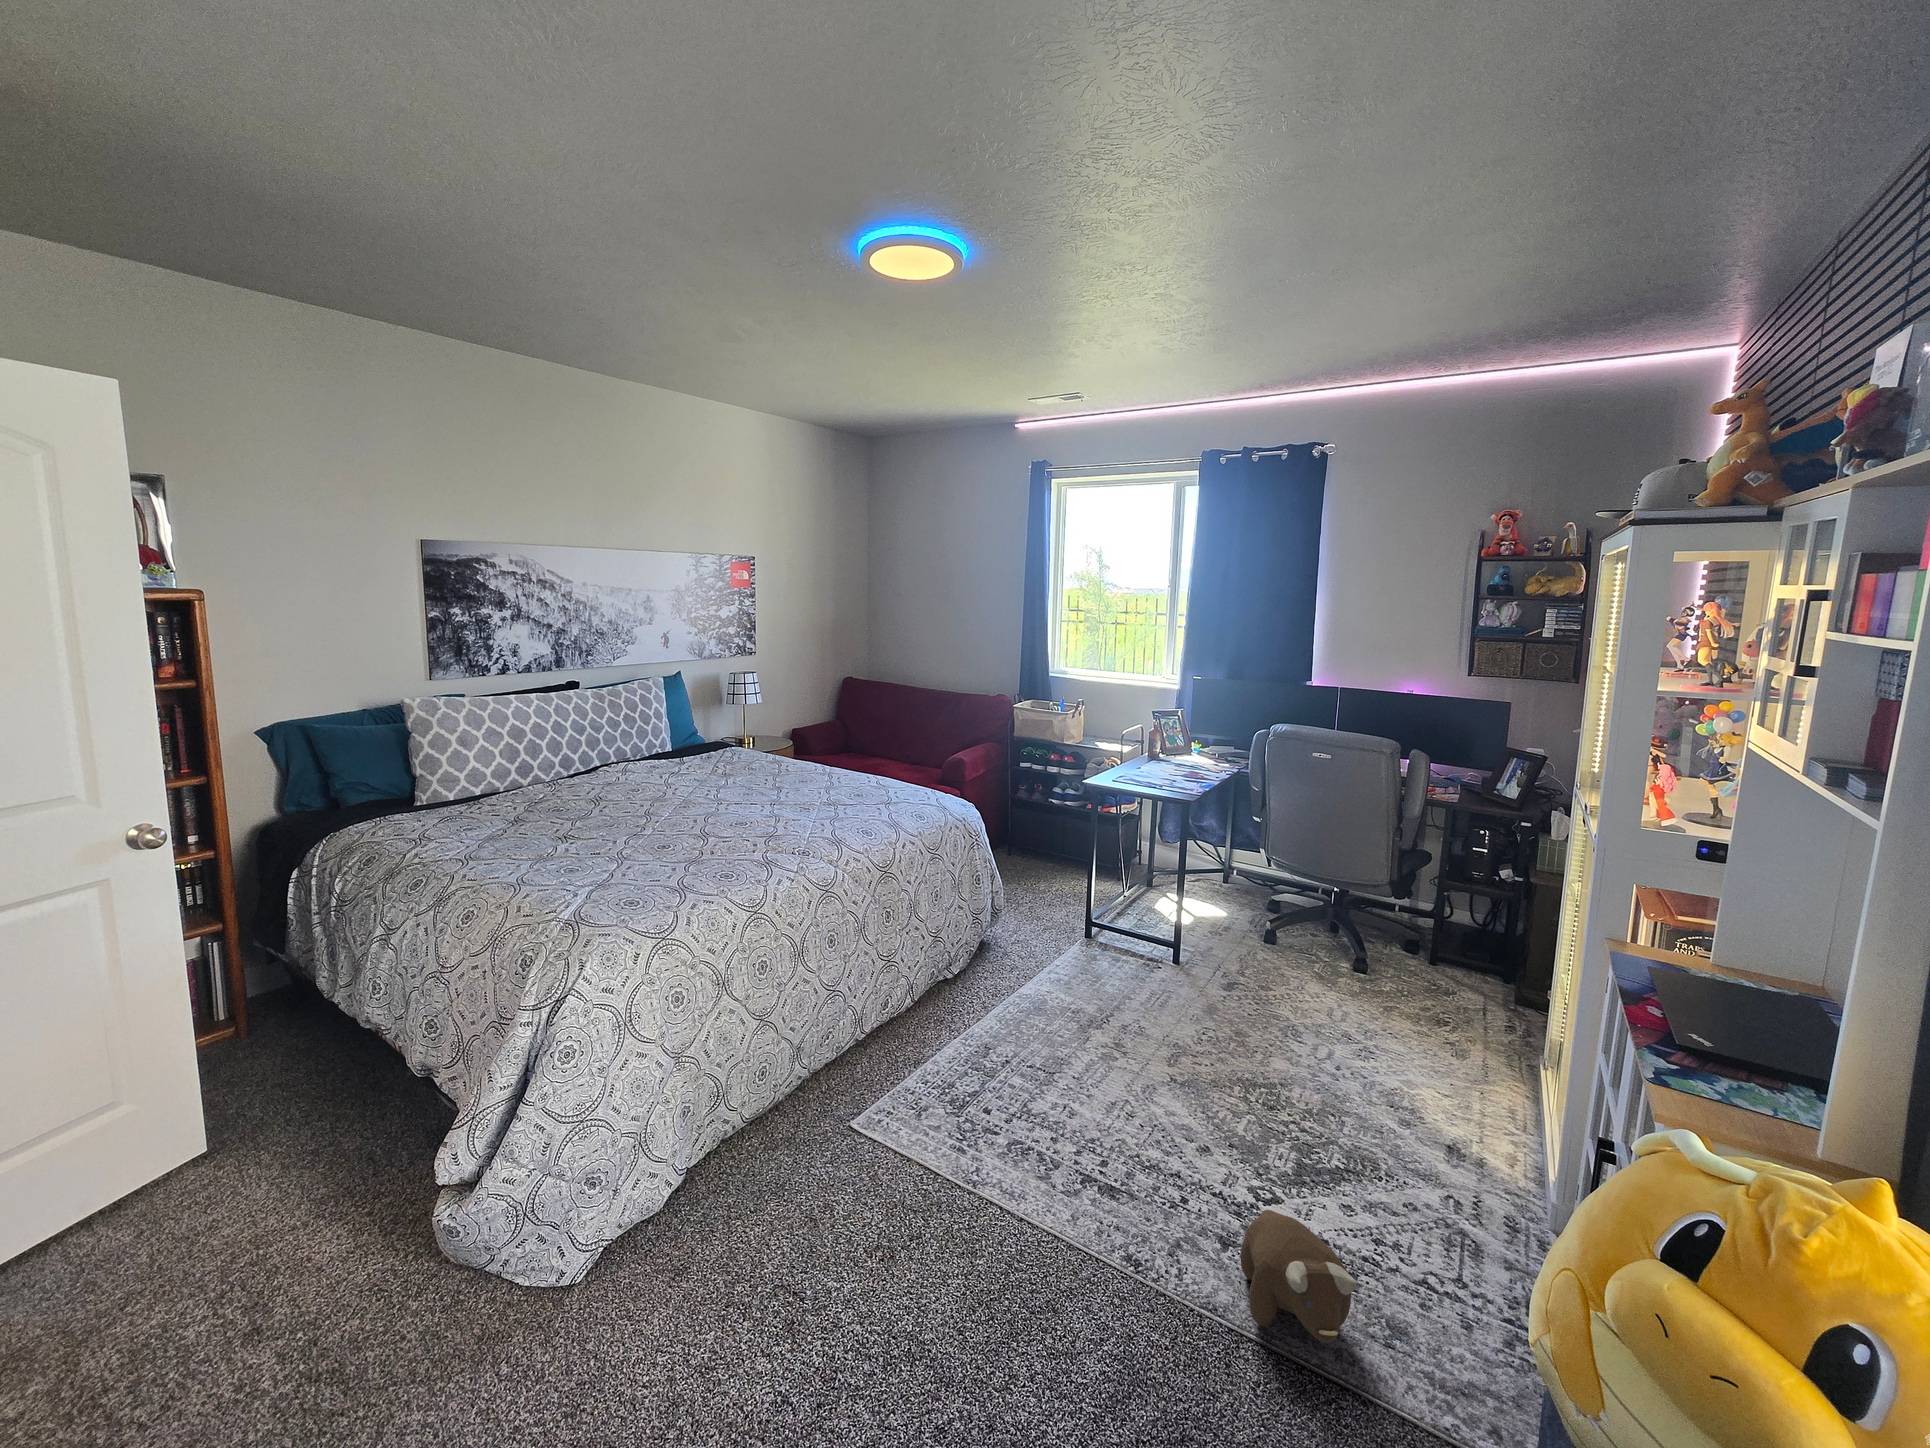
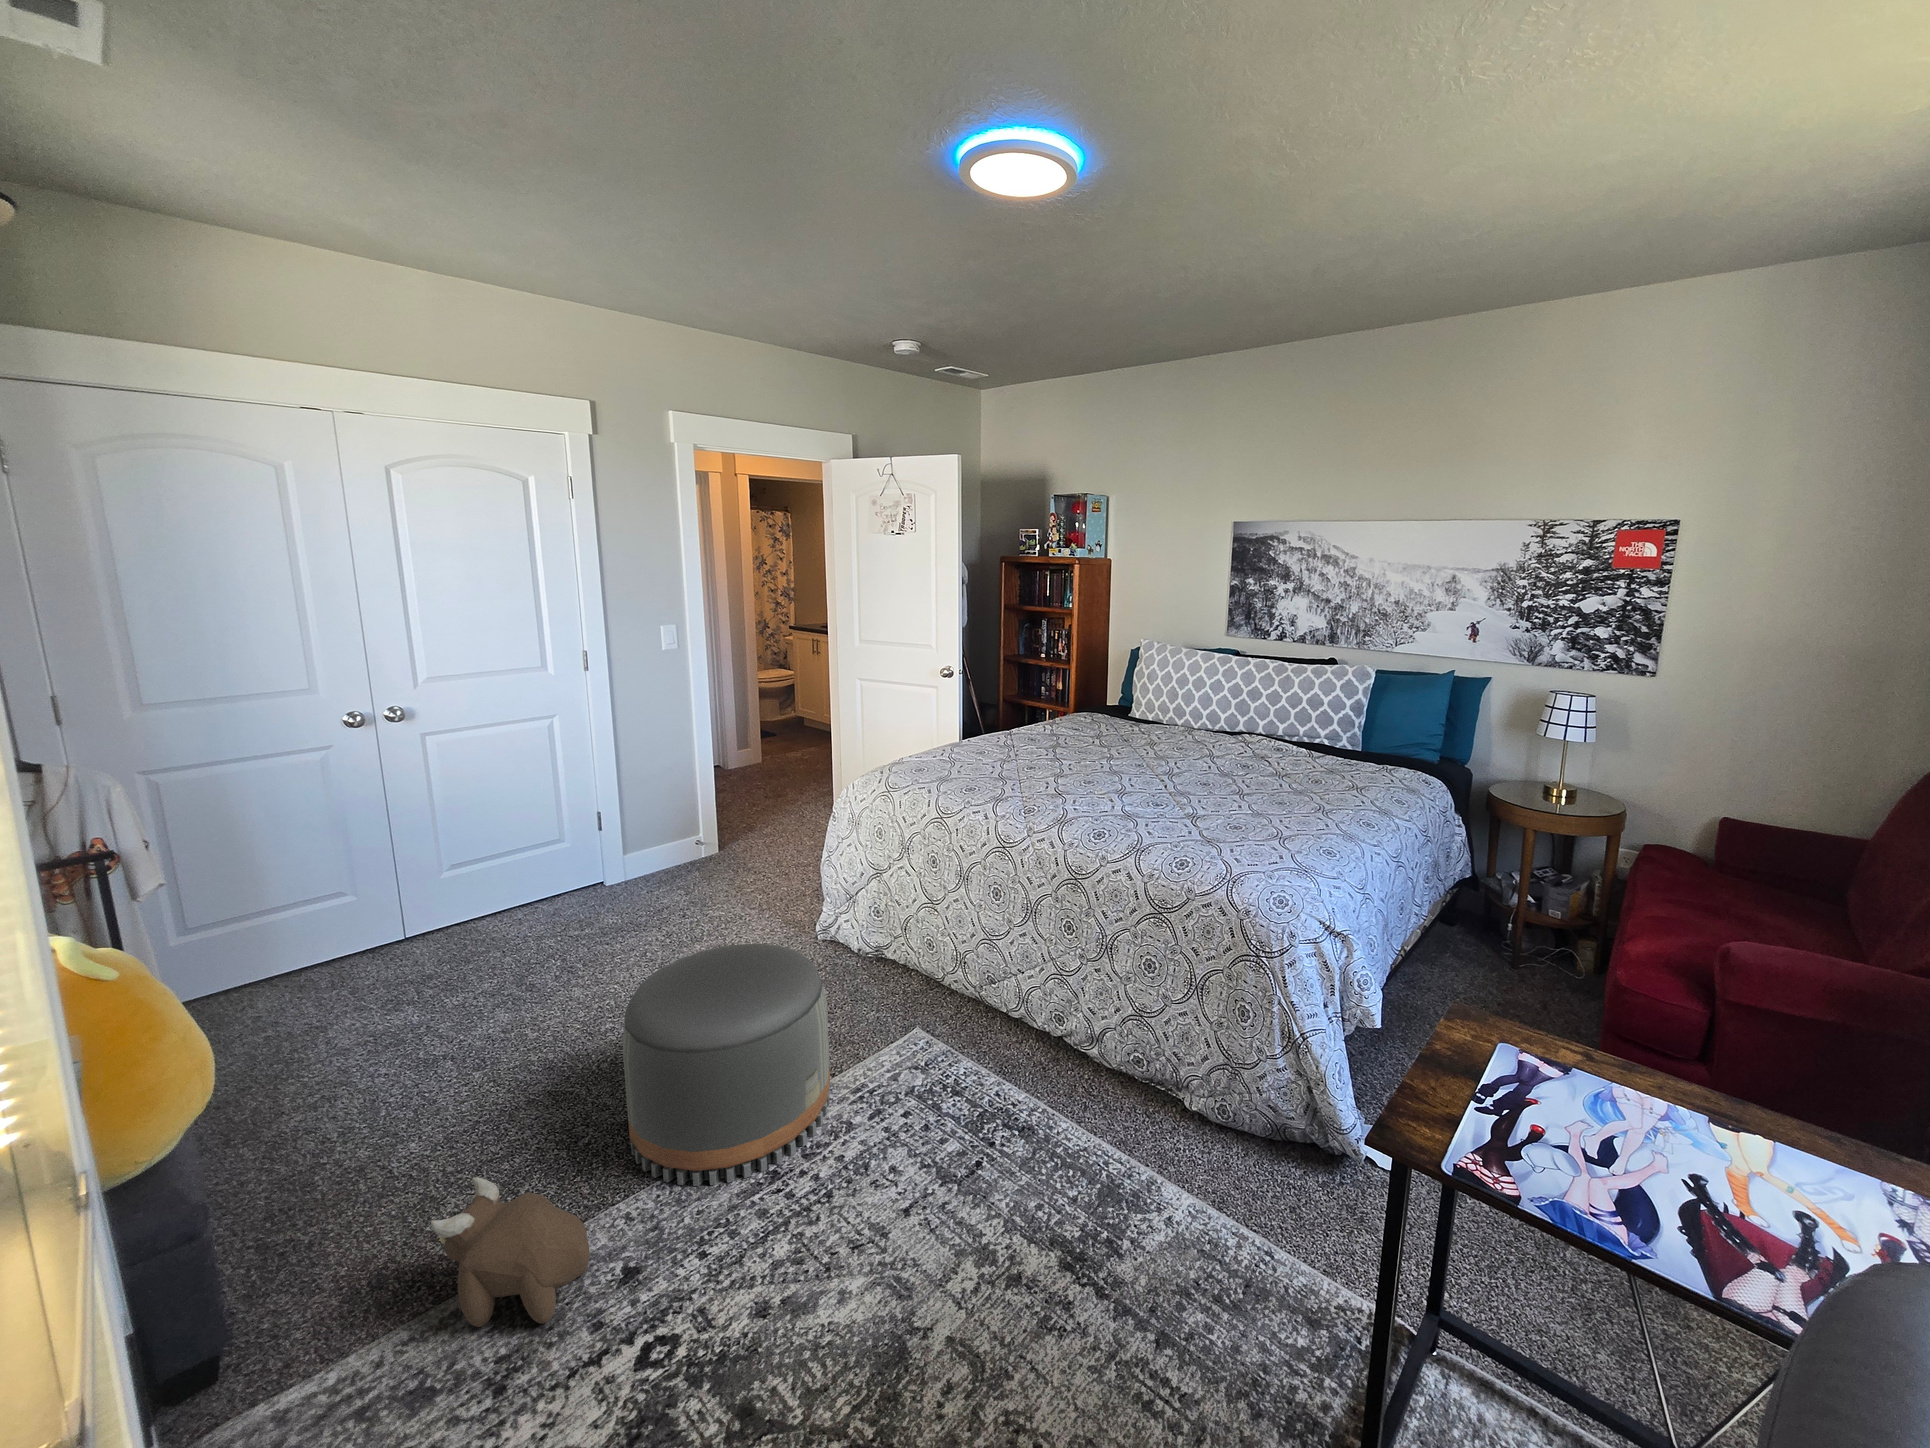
pouf: none [914,1035,1137,1336] -> present [623,944,830,1186]

